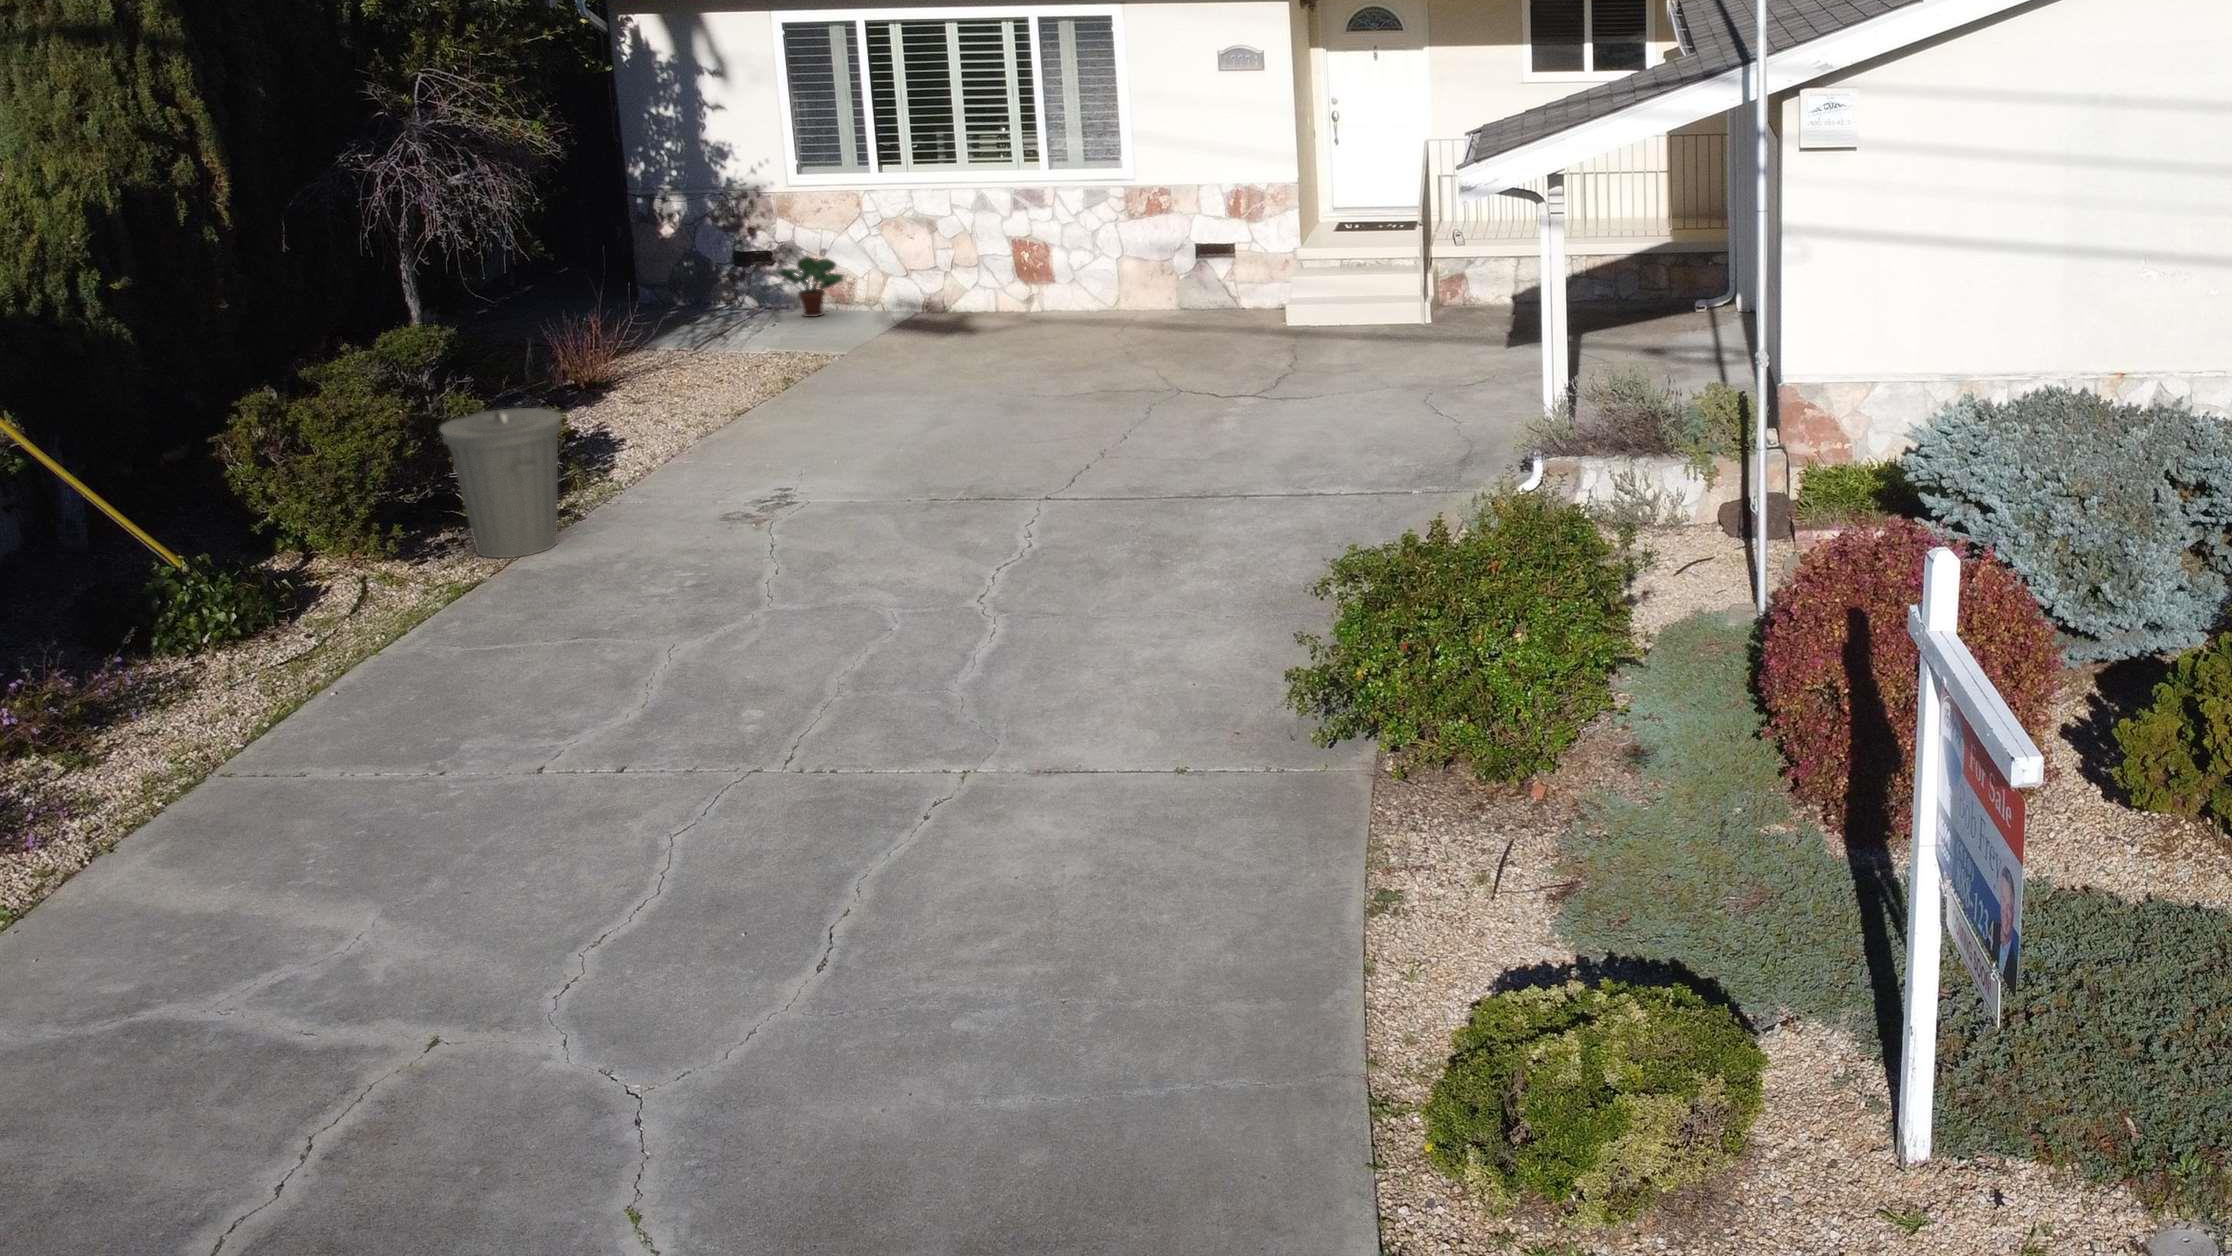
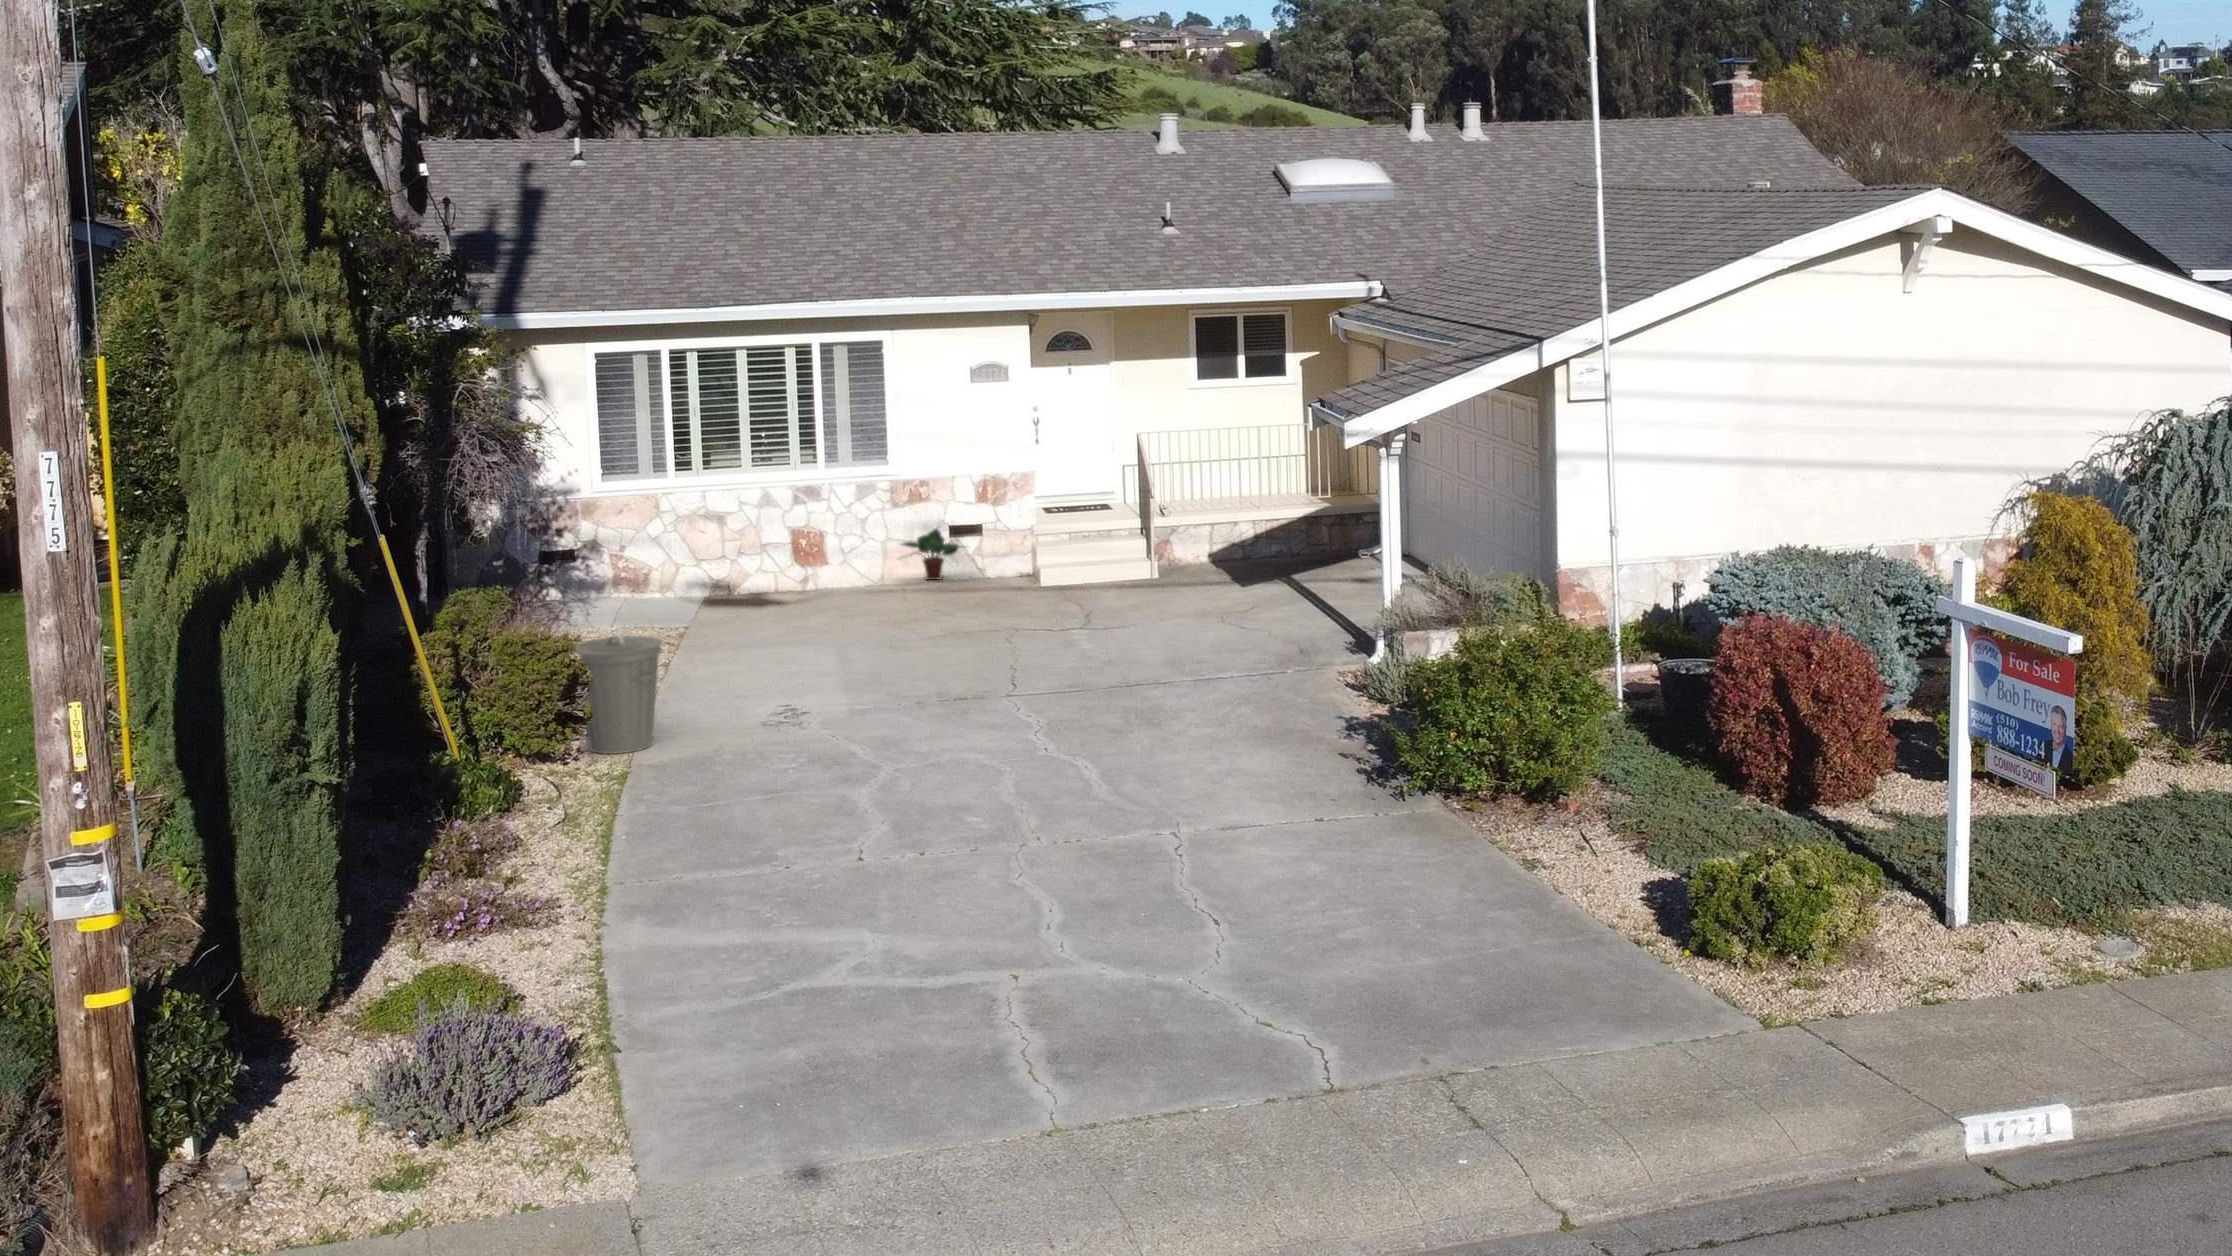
potted plant: present [762,256,843,317] -> present [900,529,961,580]

